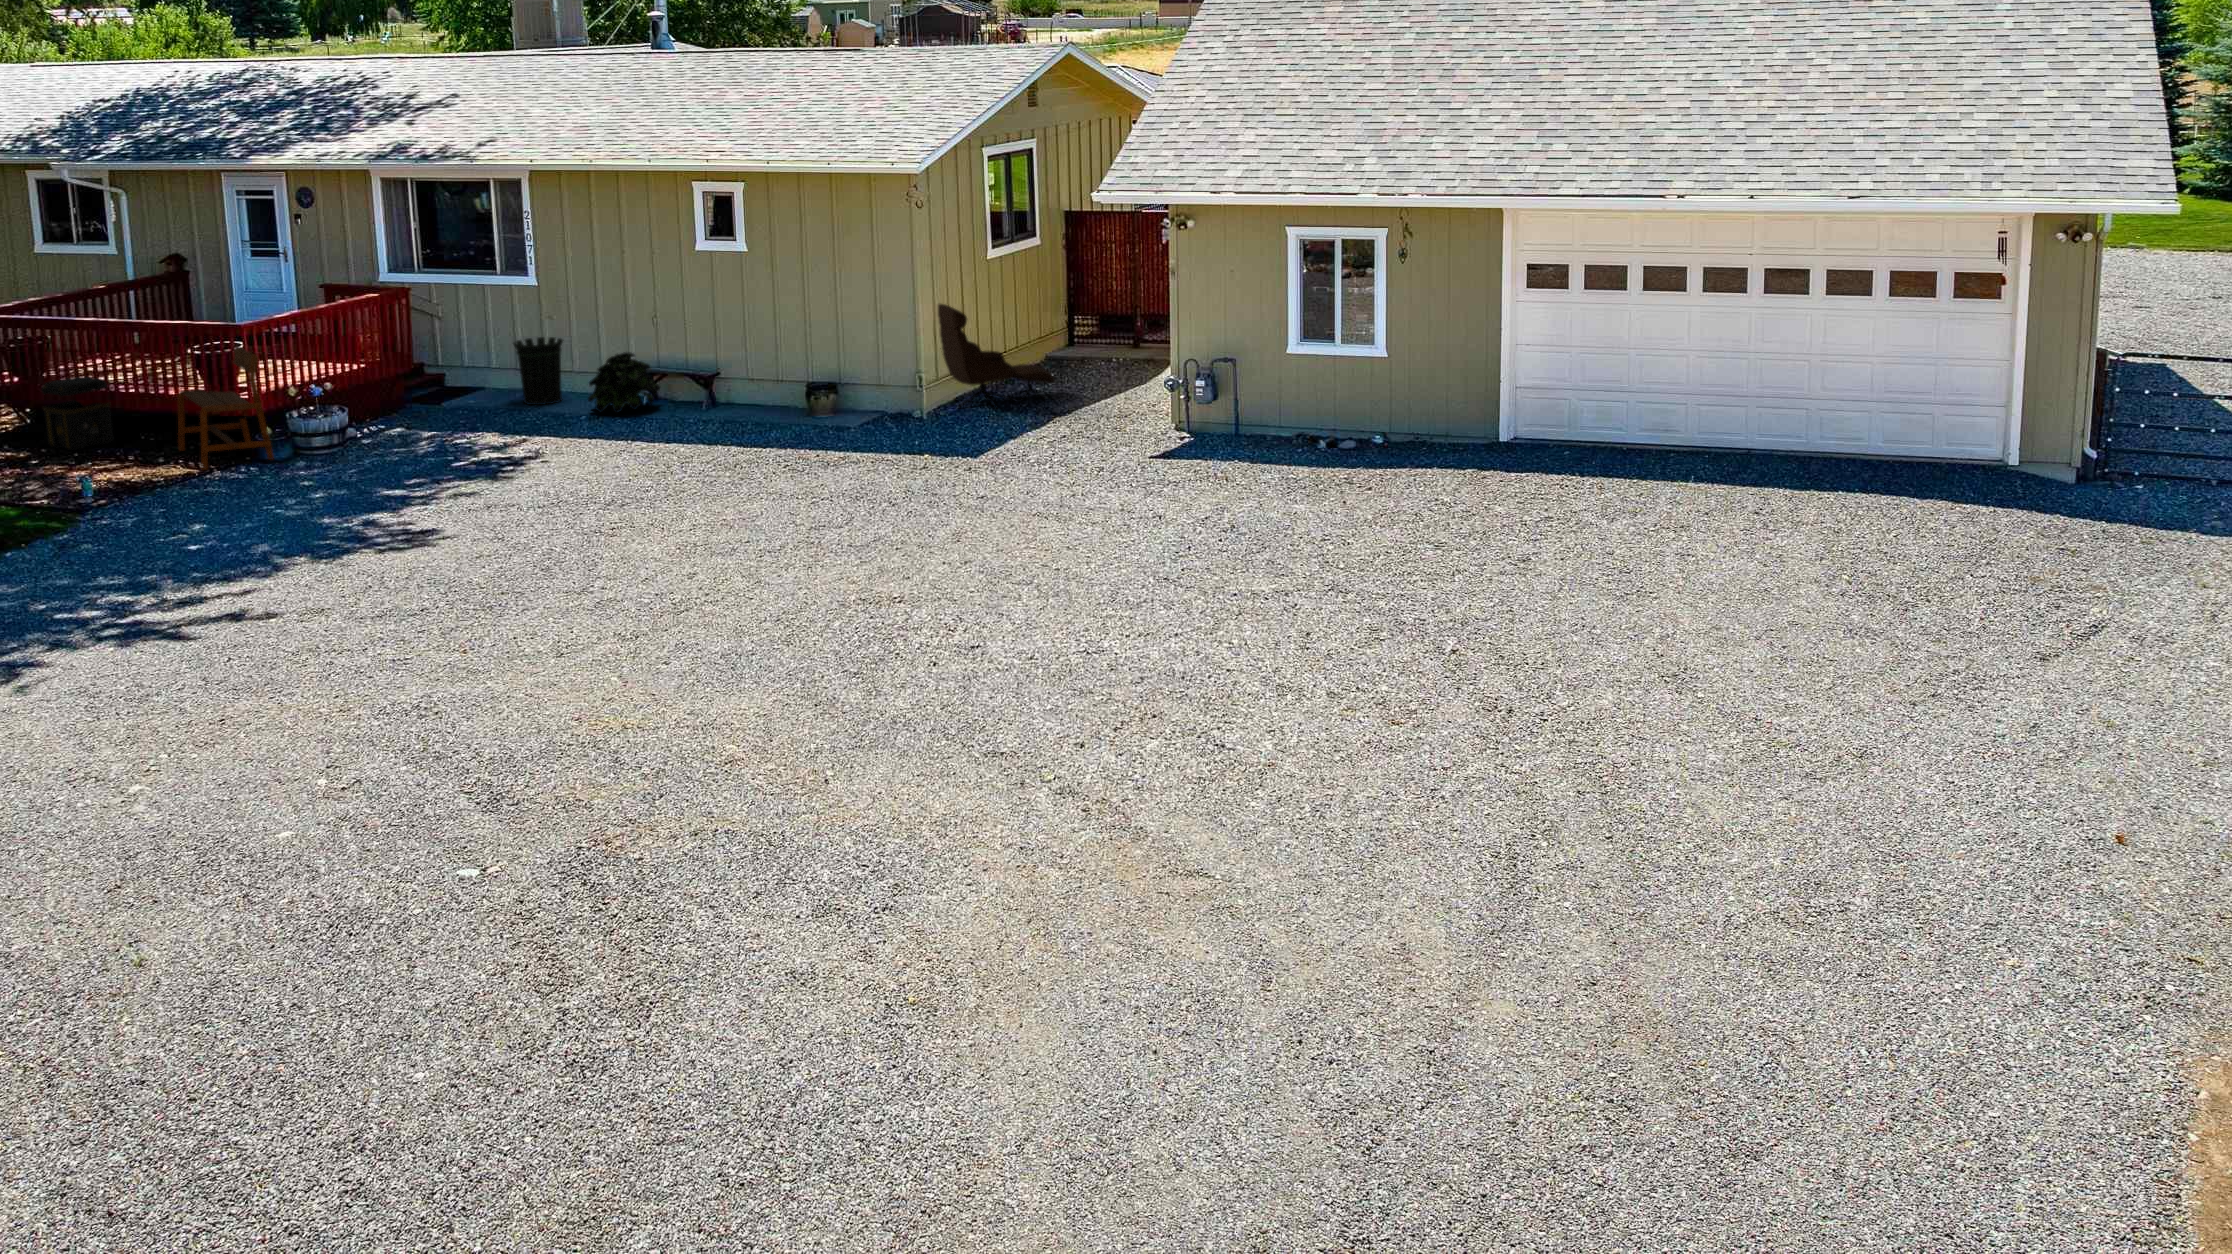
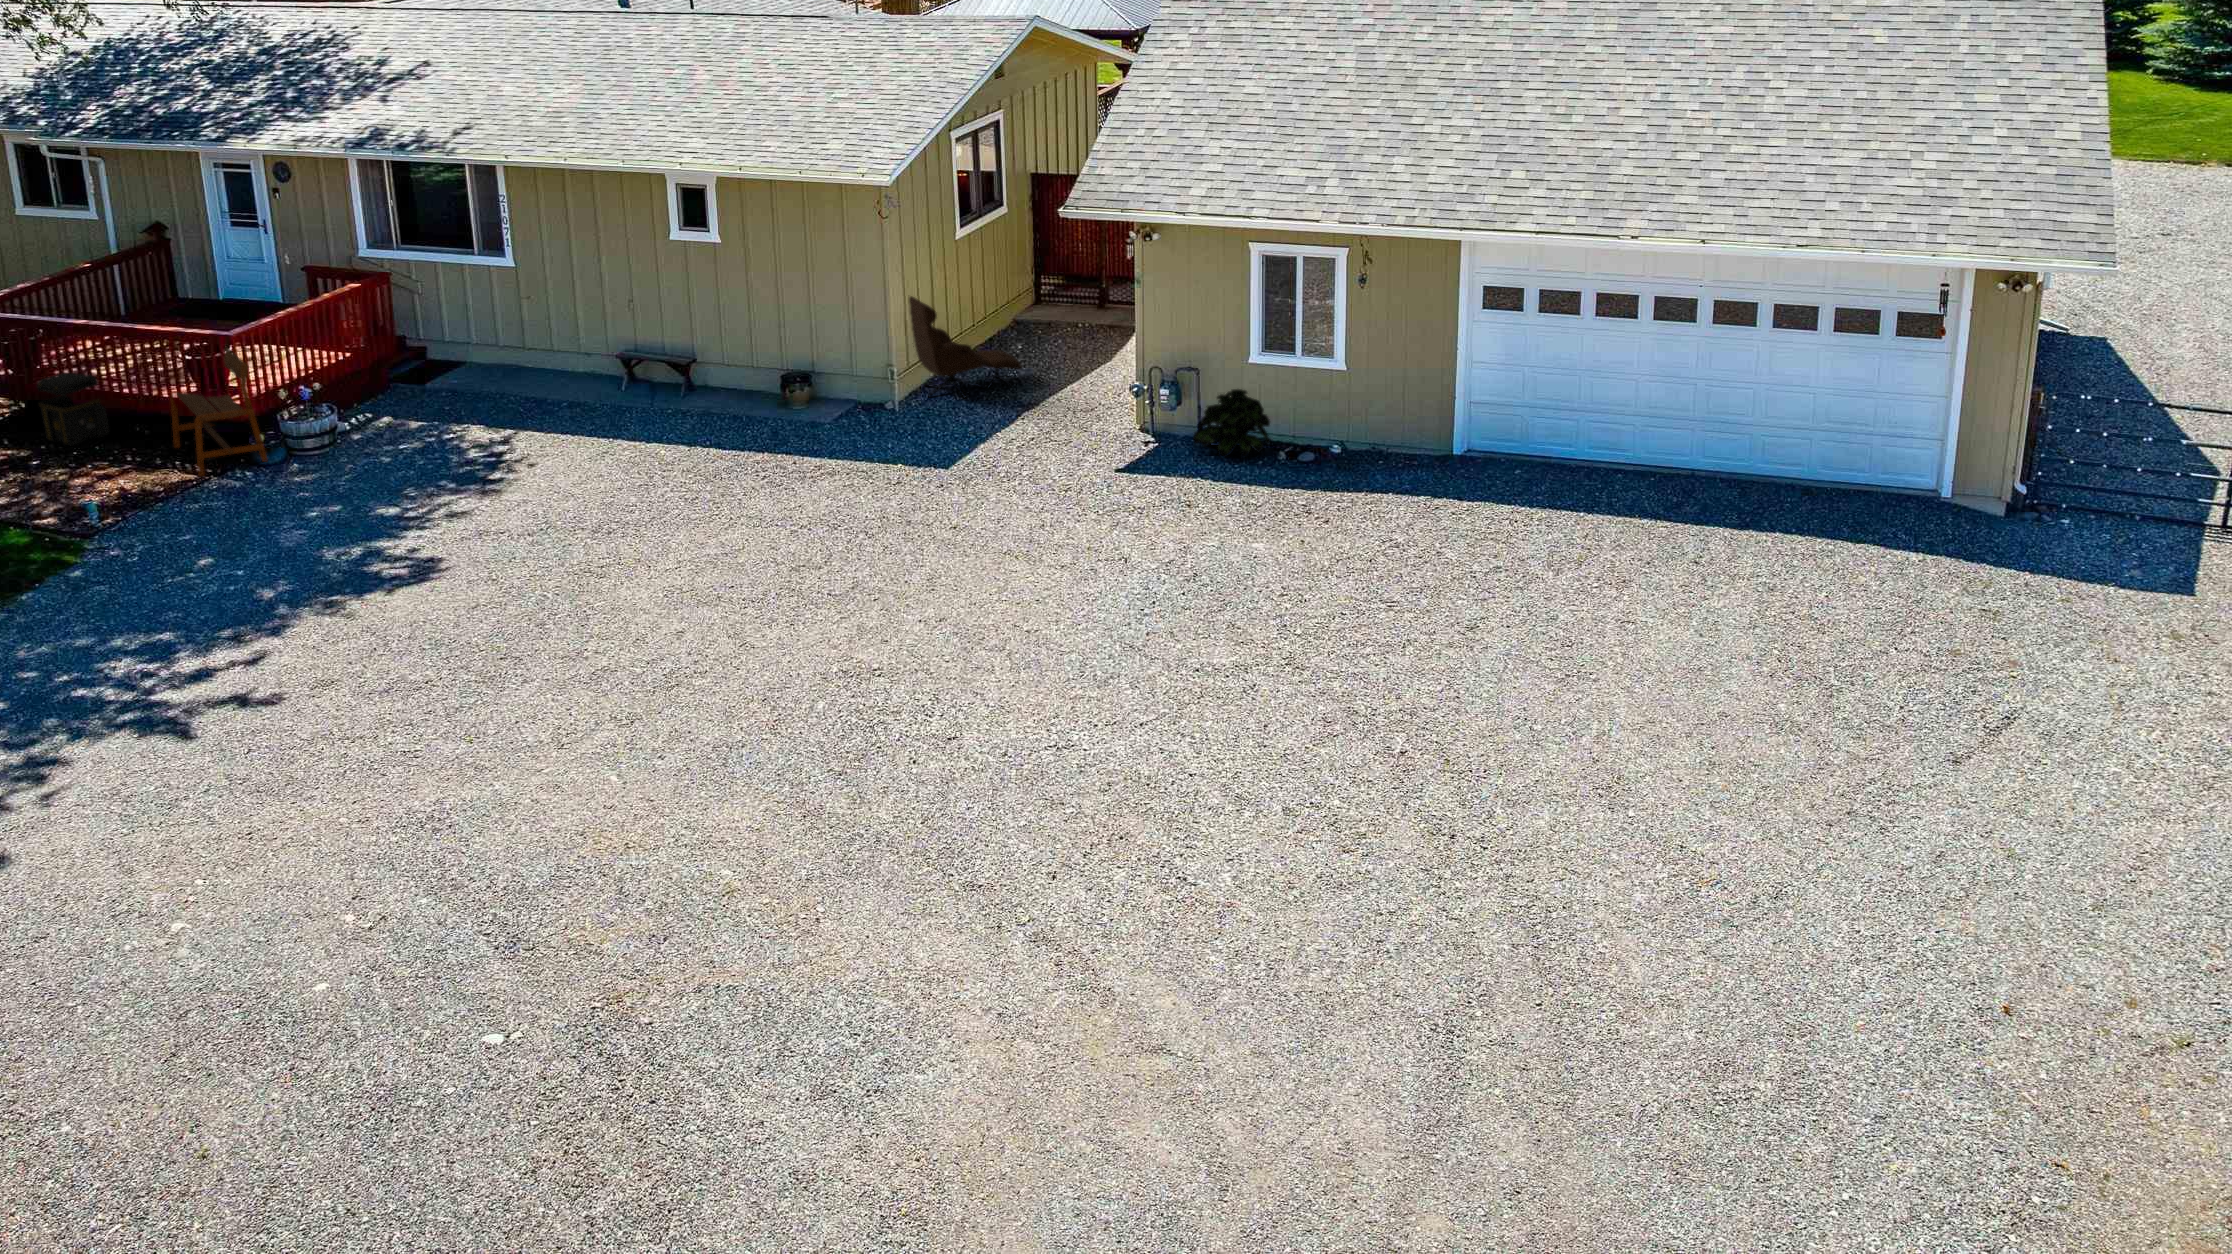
waste bin: present [513,337,564,405] -> none [493,318,543,386]
potted plant: present [588,352,660,413] -> present [1193,389,1271,458]

